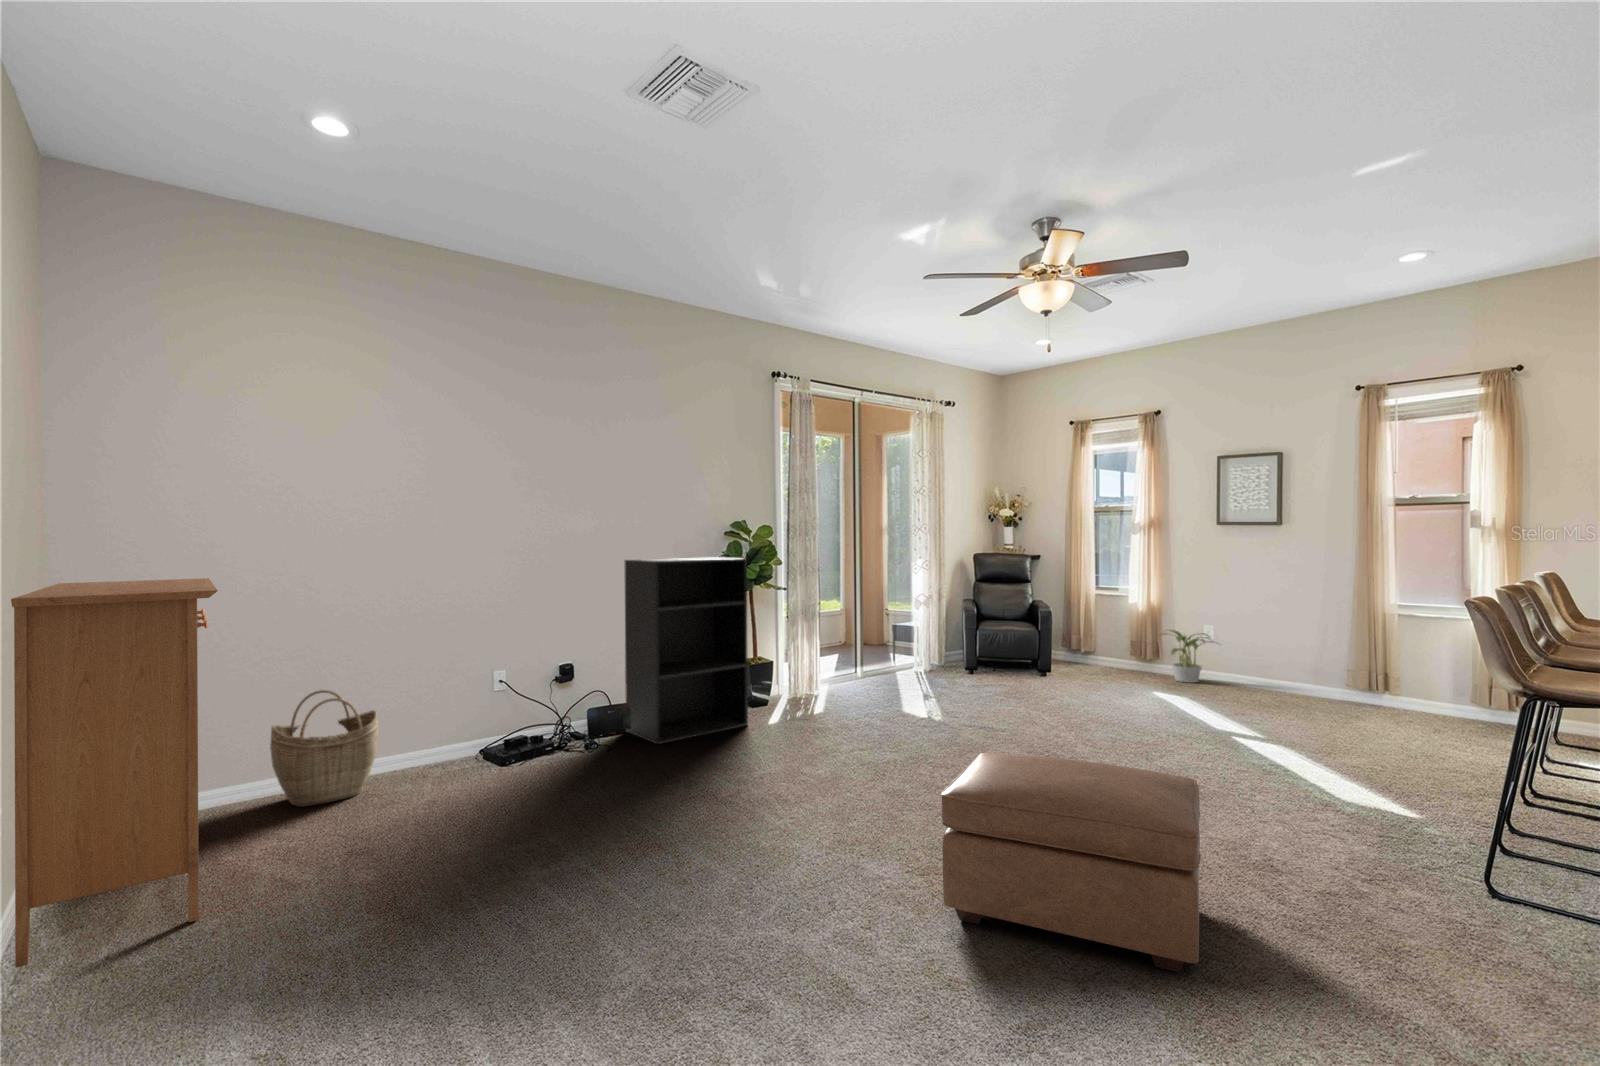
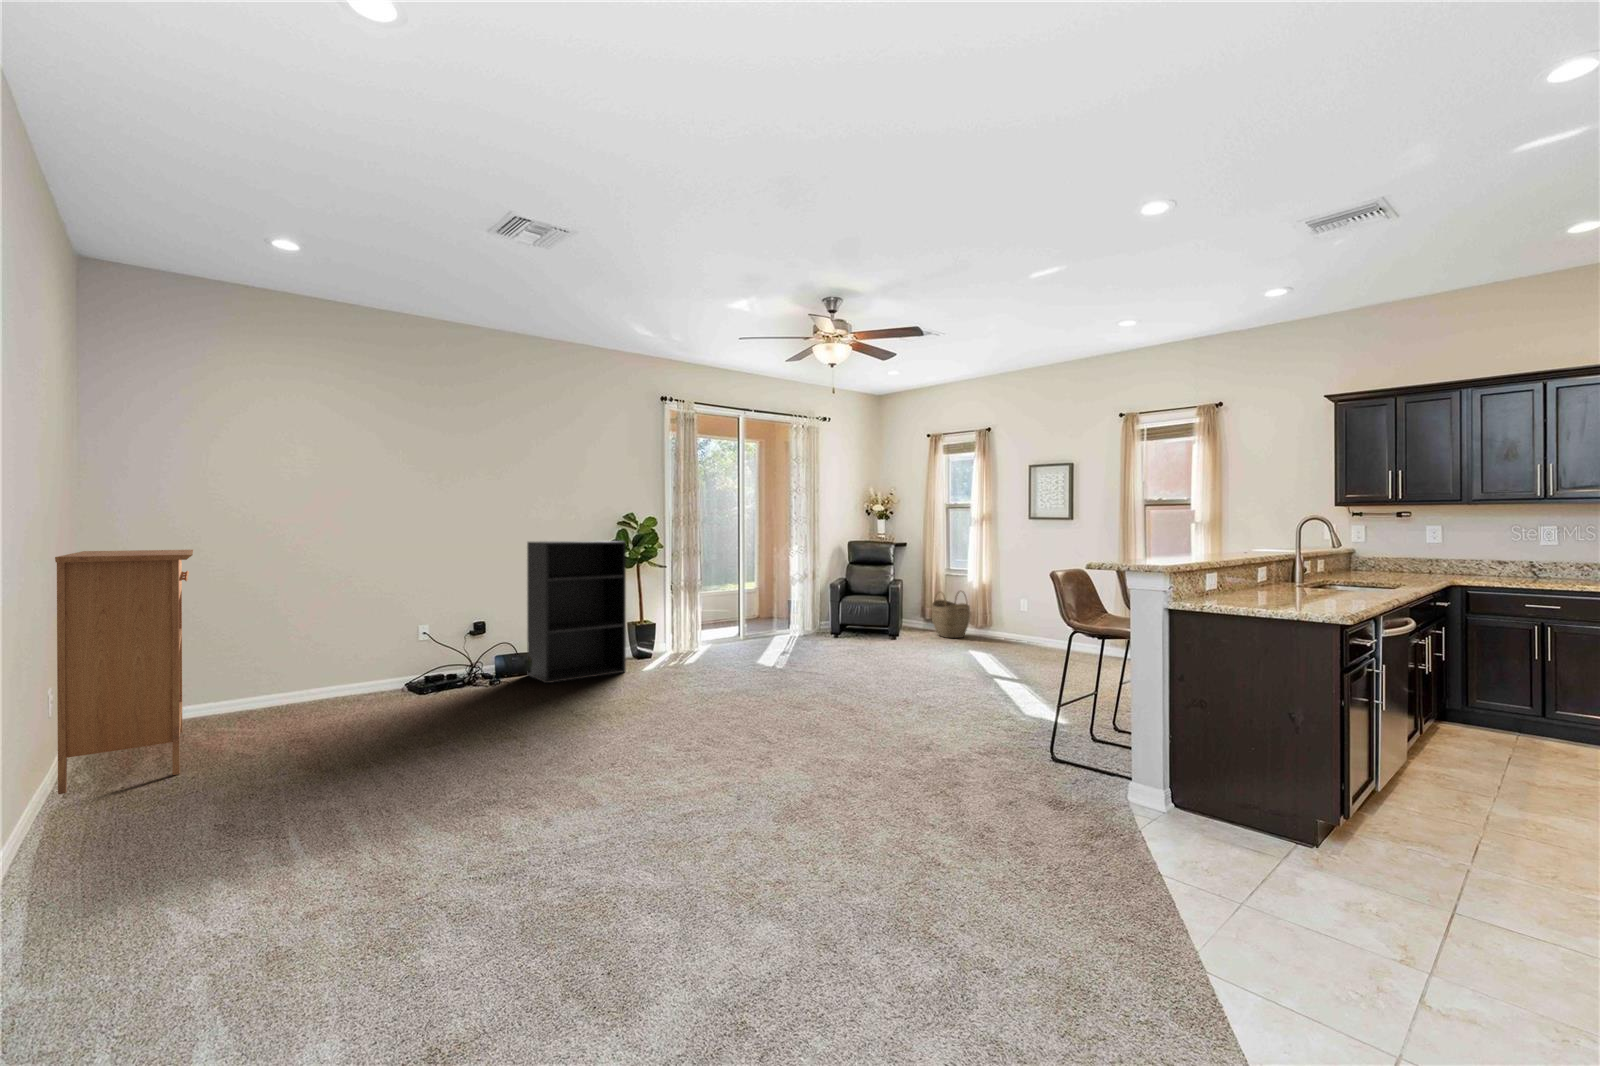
potted plant: present [1158,630,1214,683] -> none [976,604,1027,646]
woven basket: present [270,690,378,807] -> present [932,592,970,638]
ottoman: present [941,752,1201,972] -> none [672,674,850,798]

